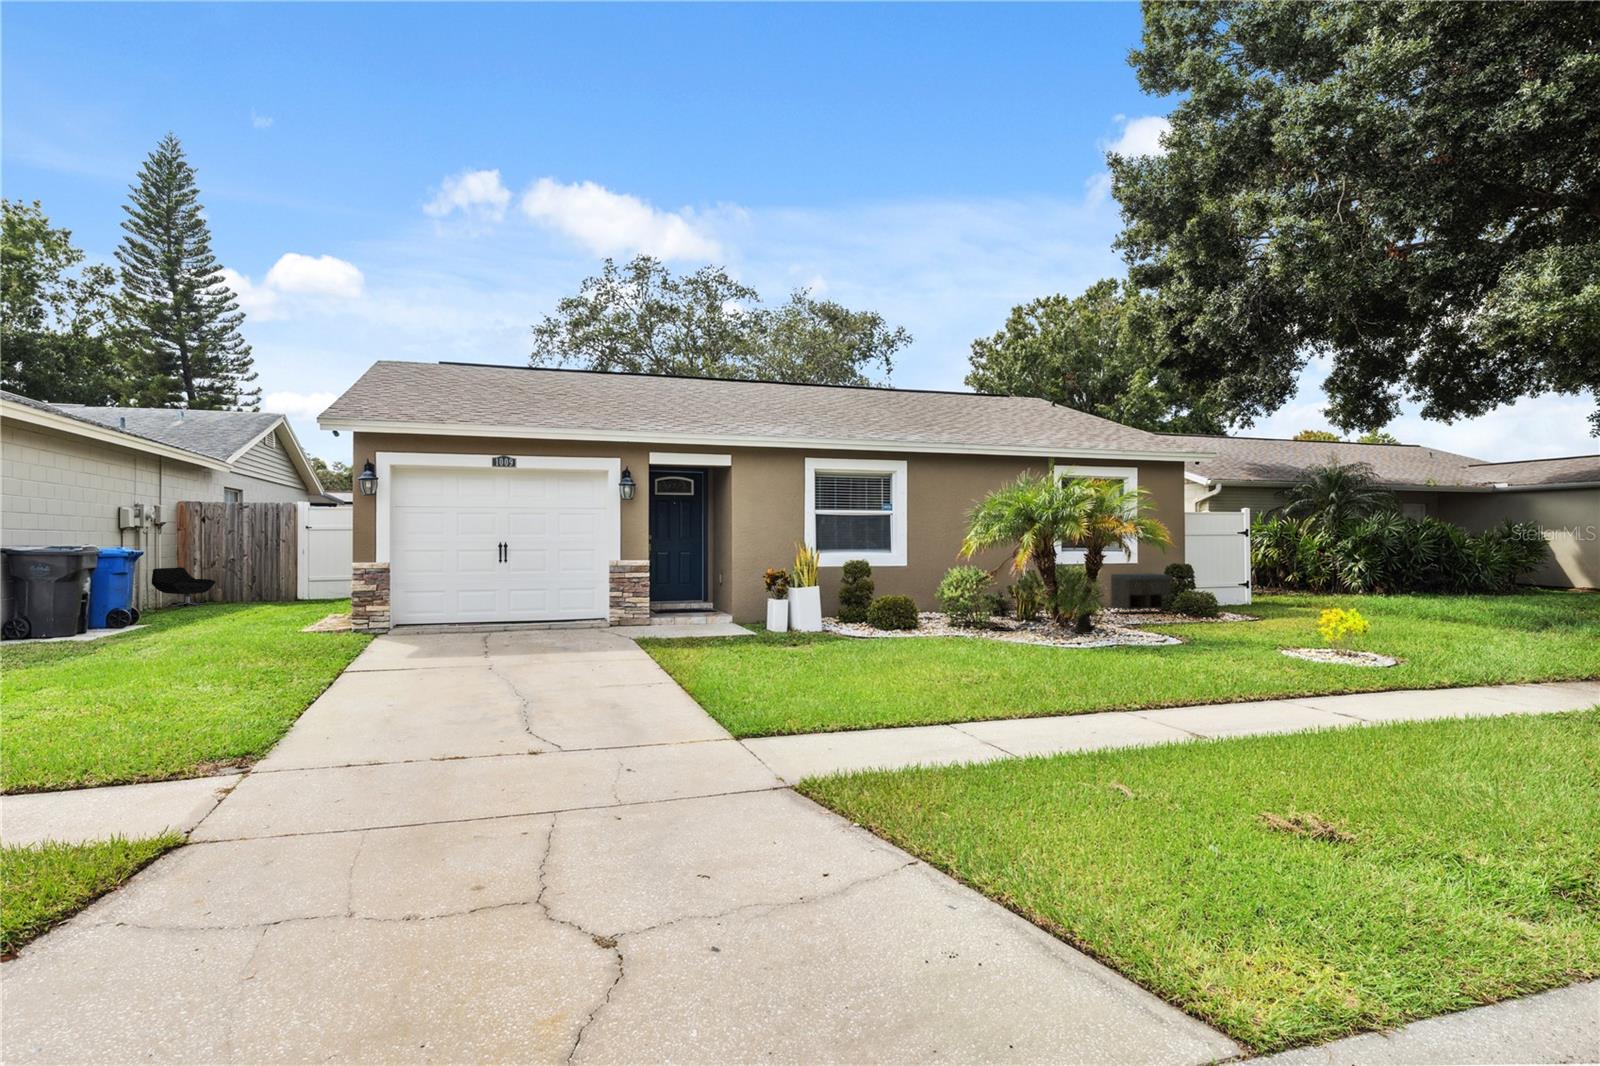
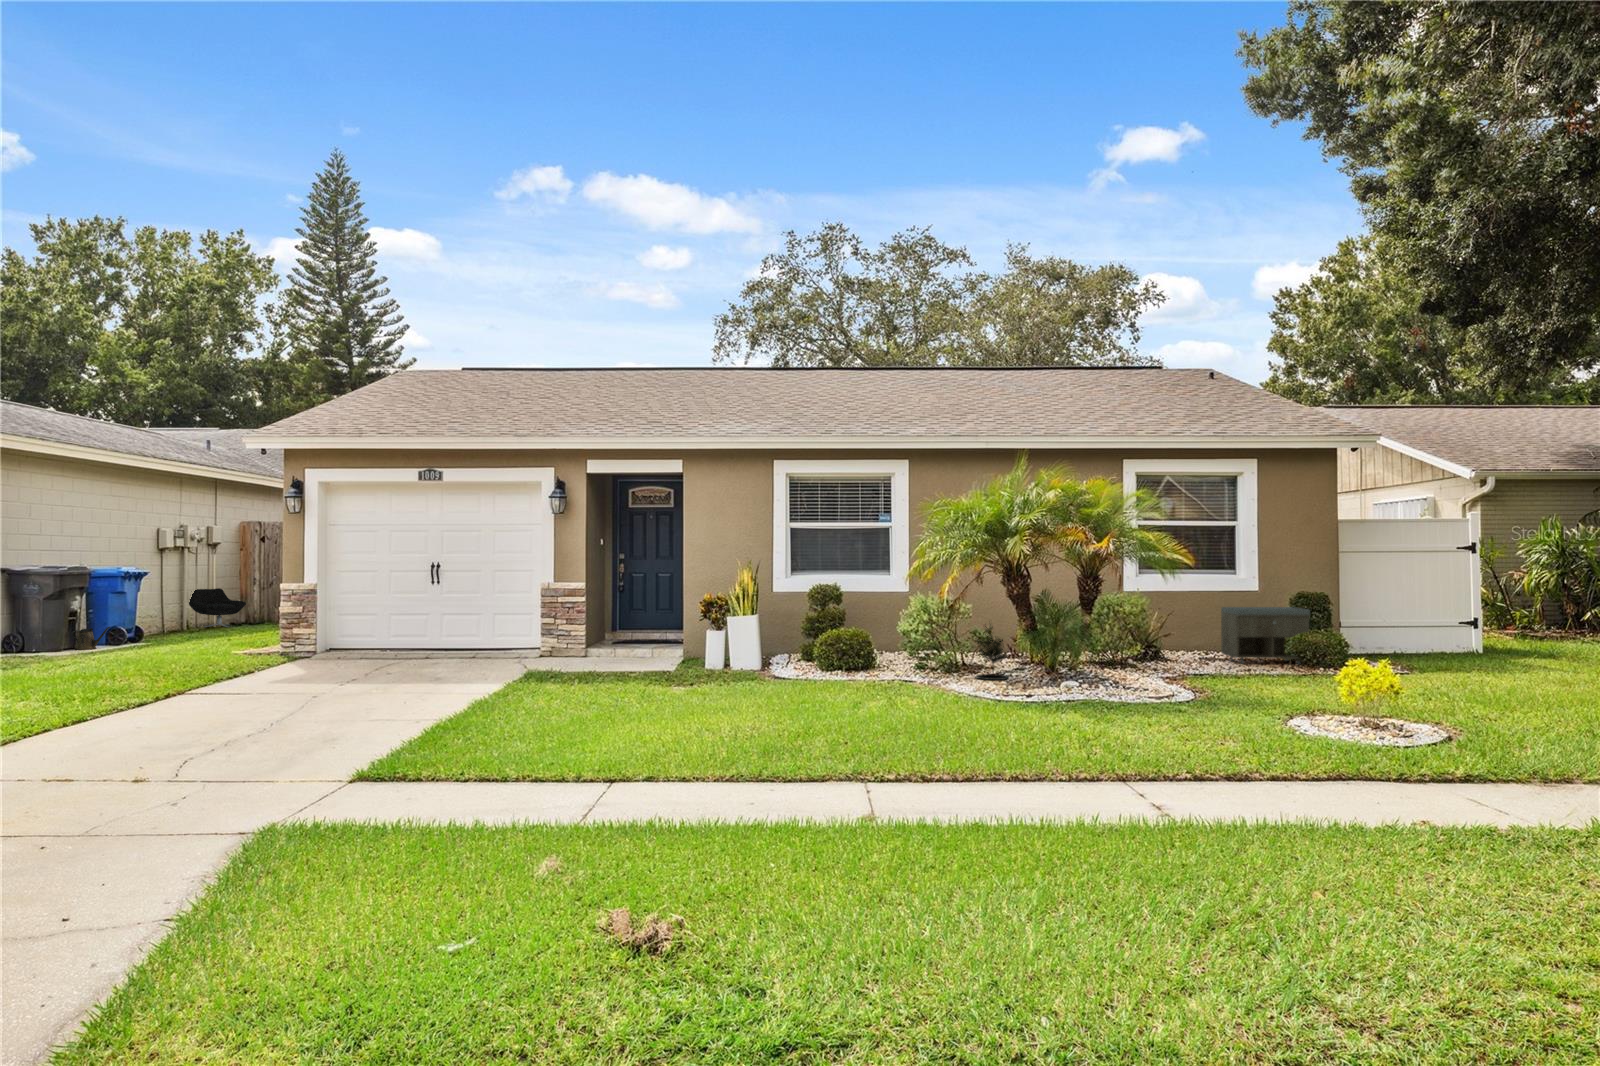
watering can: present [1074,614,1103,634] -> present [72,627,110,650]

